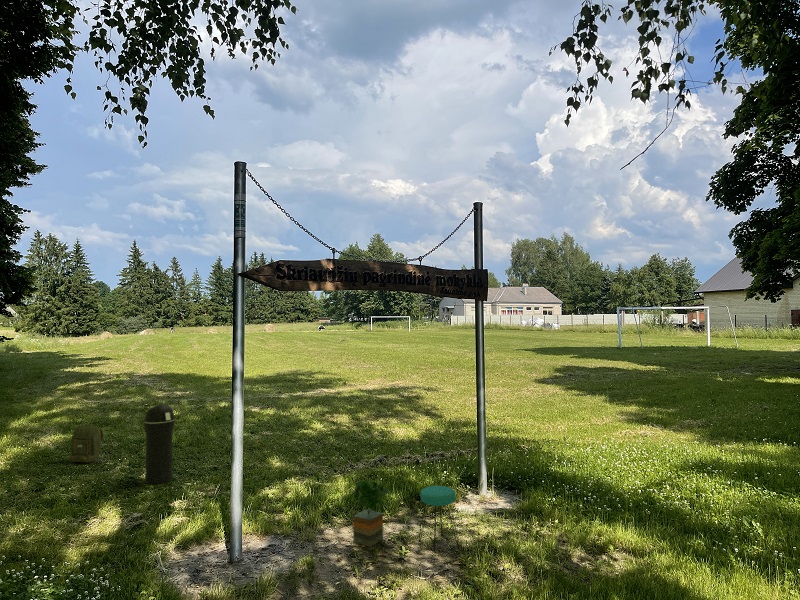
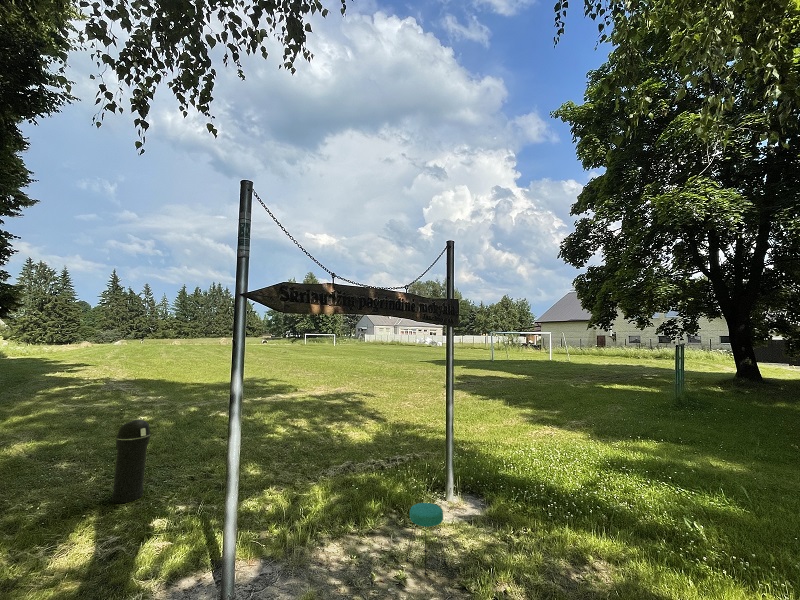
backpack: present [71,424,103,462] -> none [28,438,70,478]
potted tree: present [353,481,388,547] -> none [342,500,379,574]

